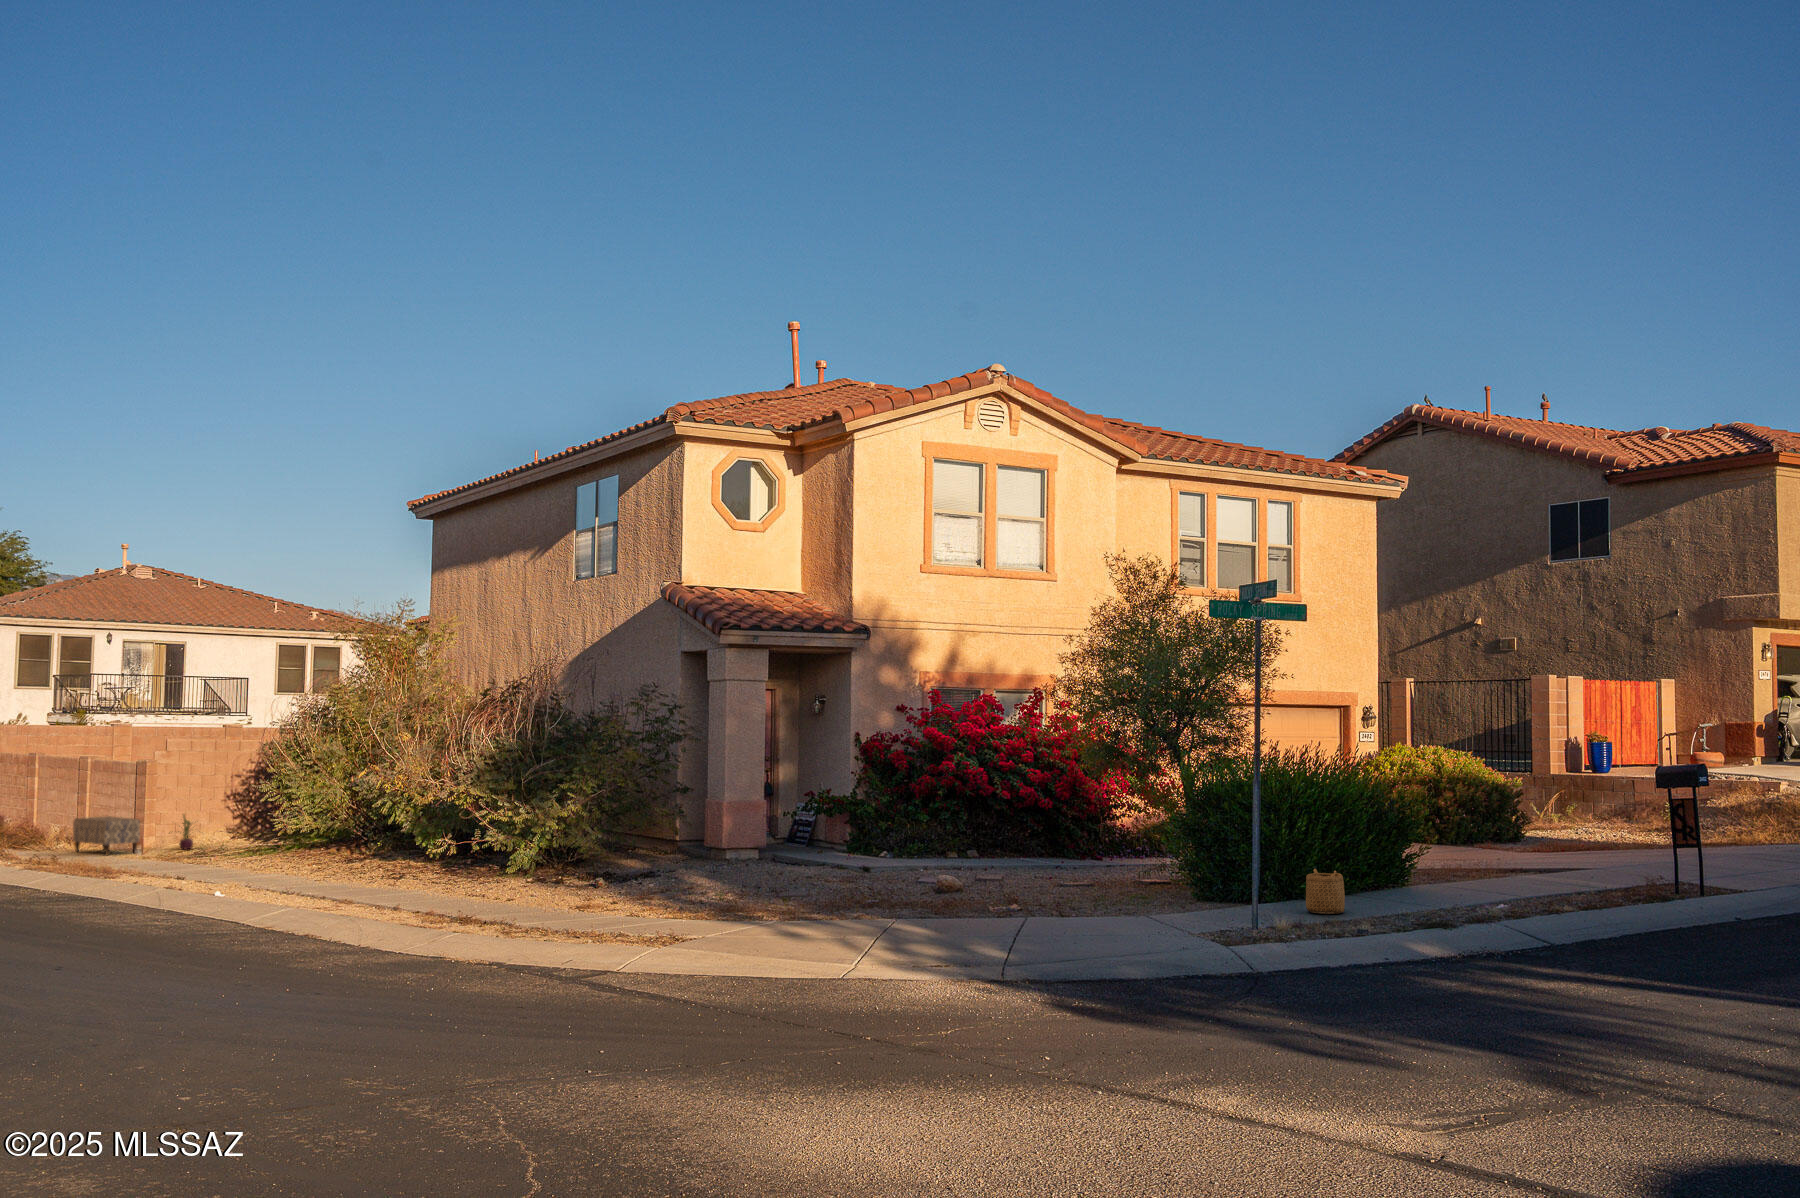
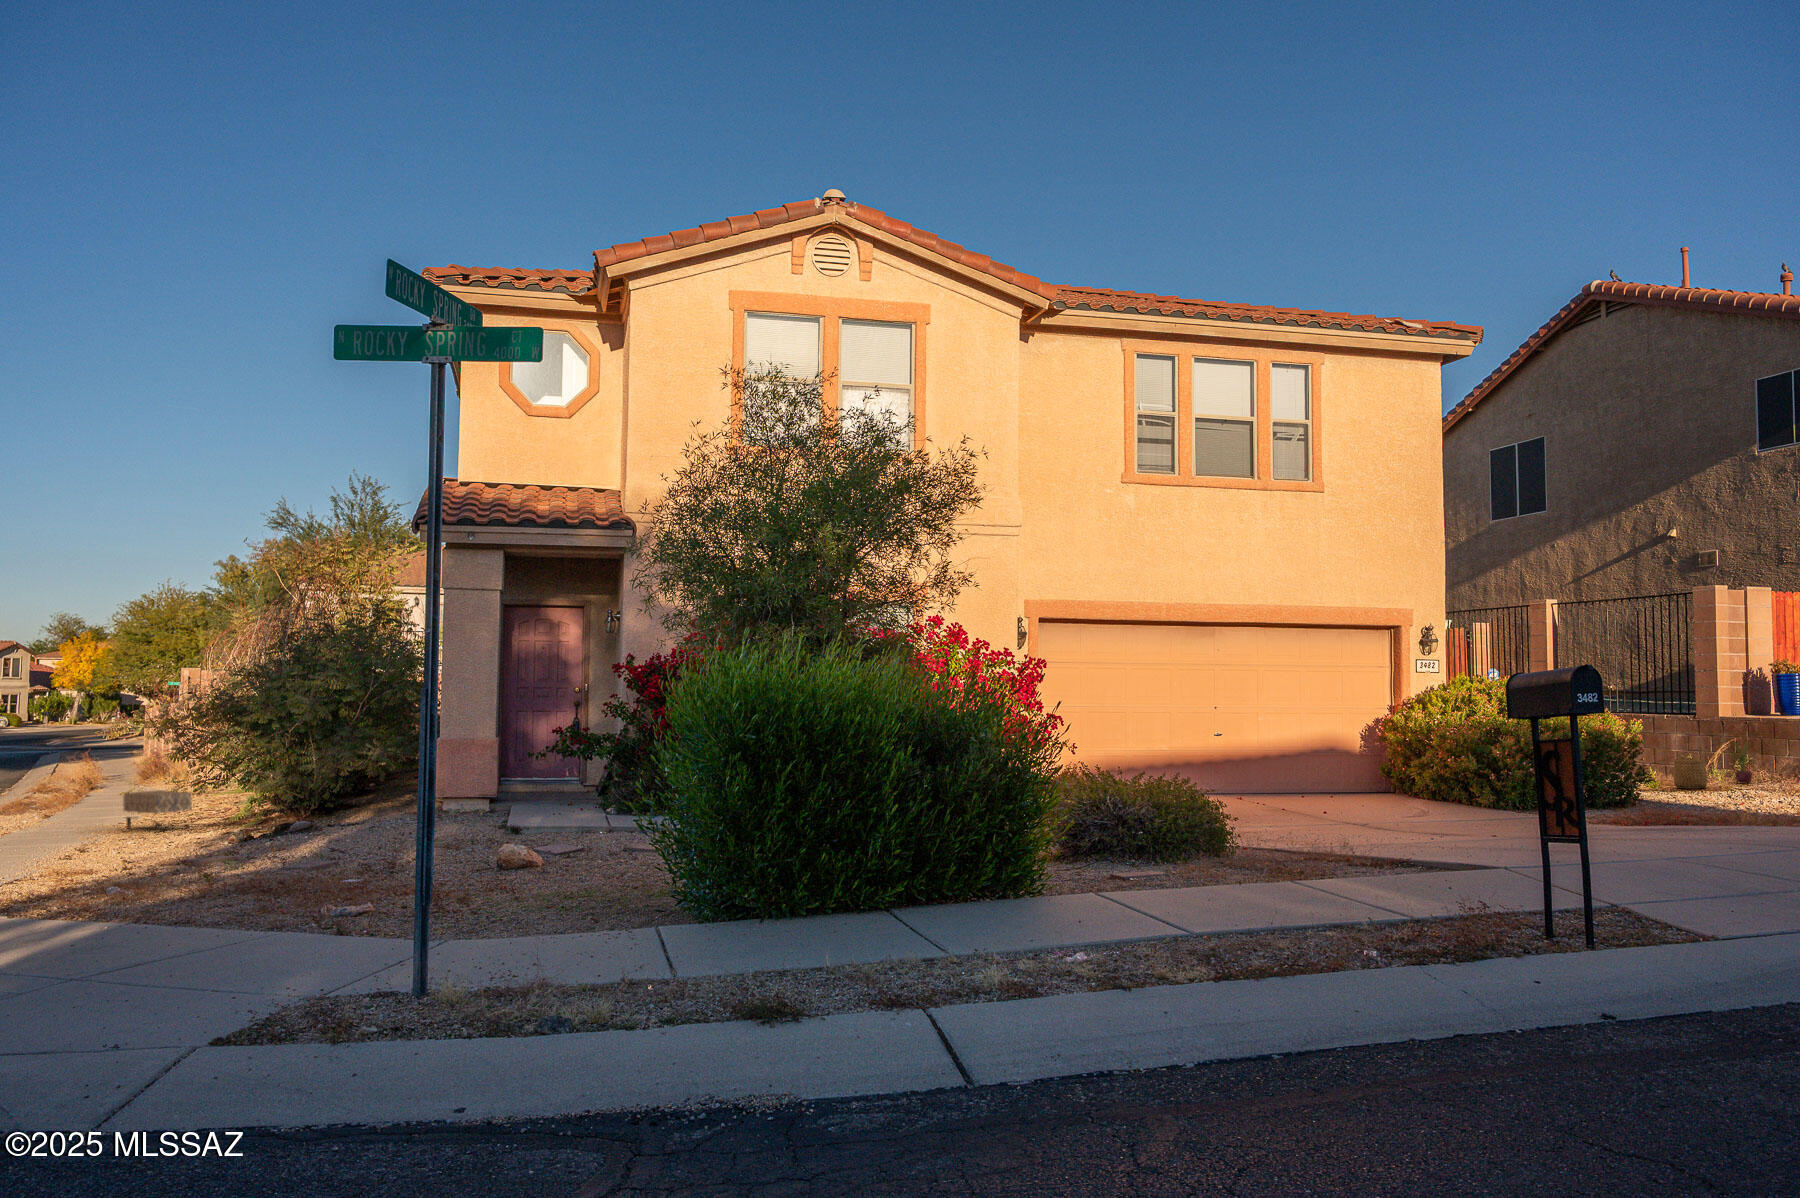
decorative plant: present [169,815,193,849] -> present [1729,742,1752,784]
basket: present [1306,869,1345,914] -> present [1674,754,1707,789]

